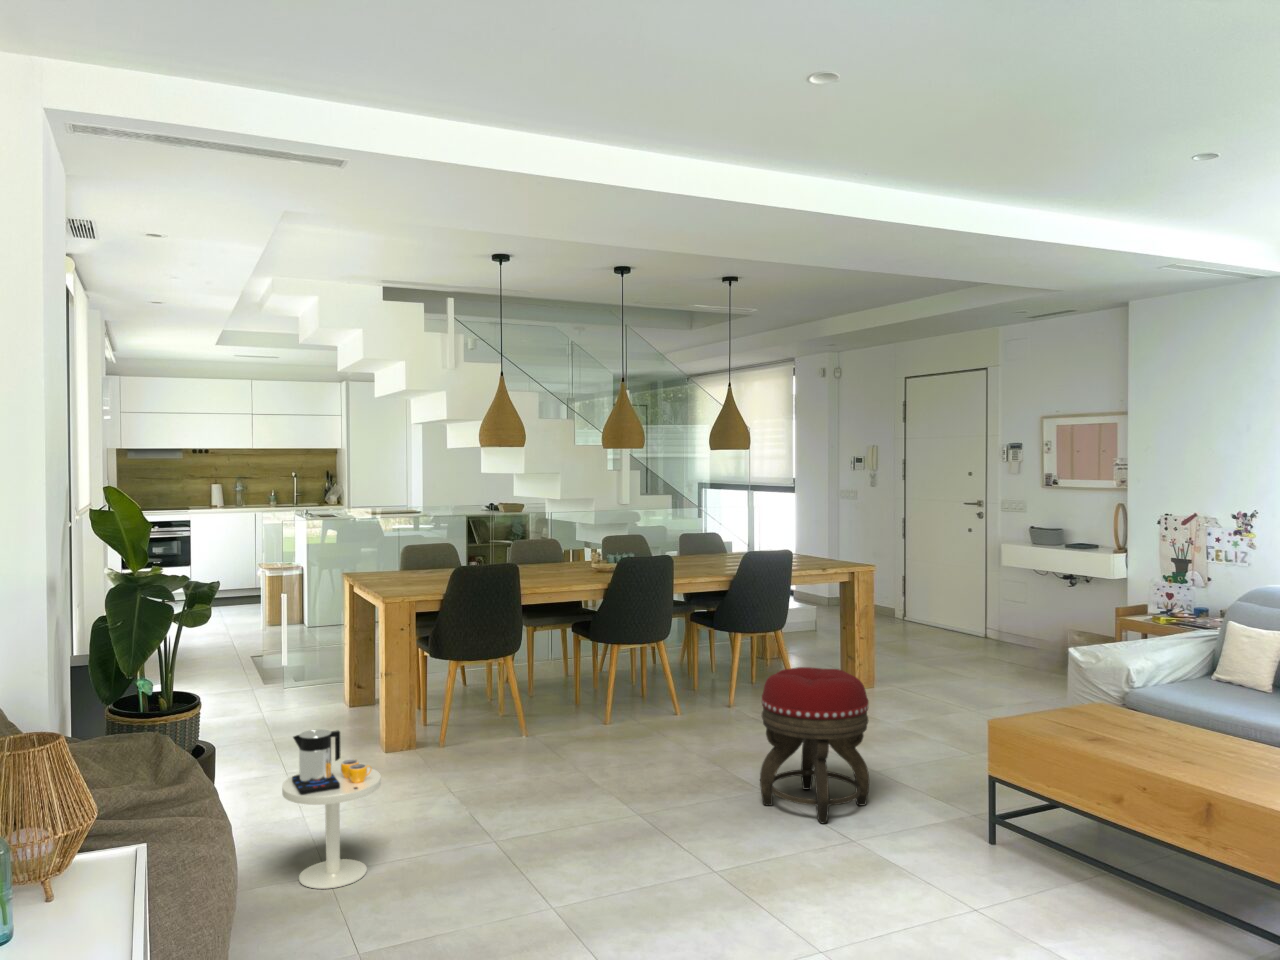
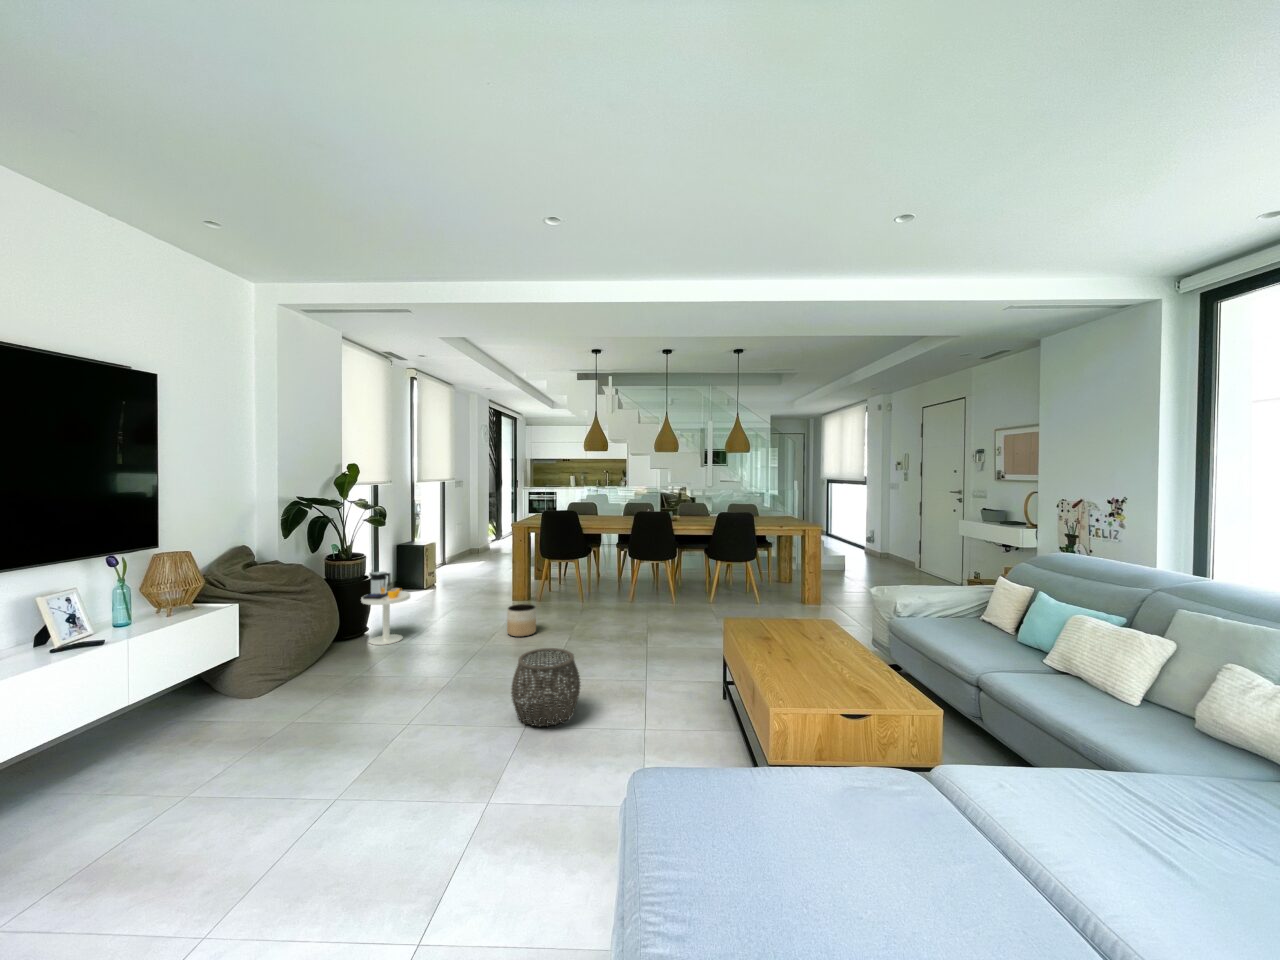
footstool: present [760,667,869,823] -> none [607,574,671,668]
planter: none [537,751,590,814] -> present [507,604,536,637]
woven basket: none [811,804,925,933] -> present [511,648,580,726]

